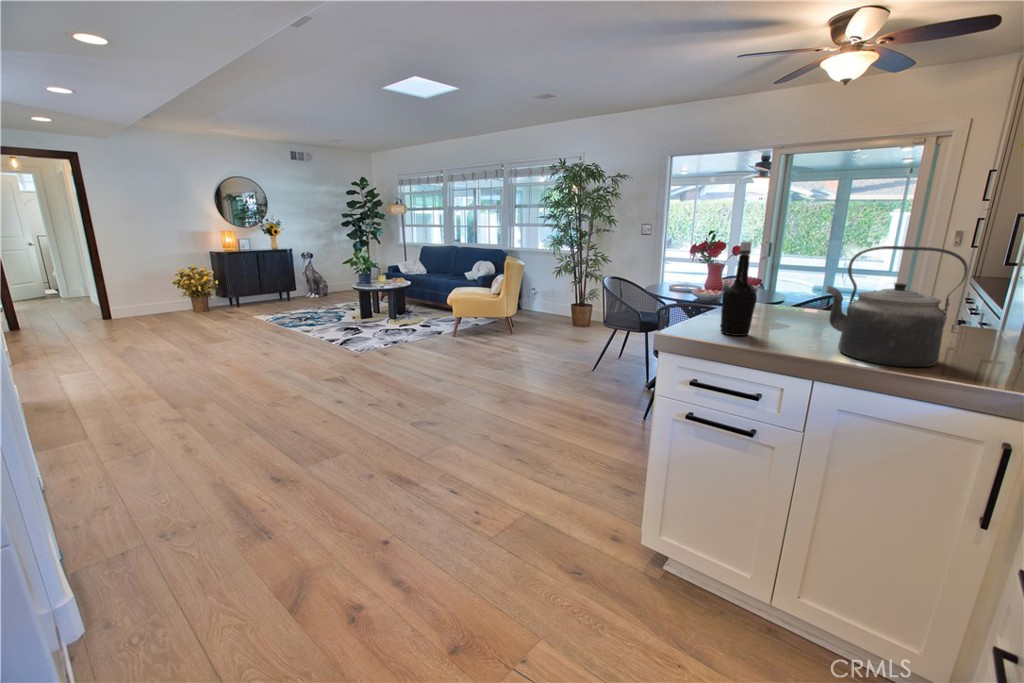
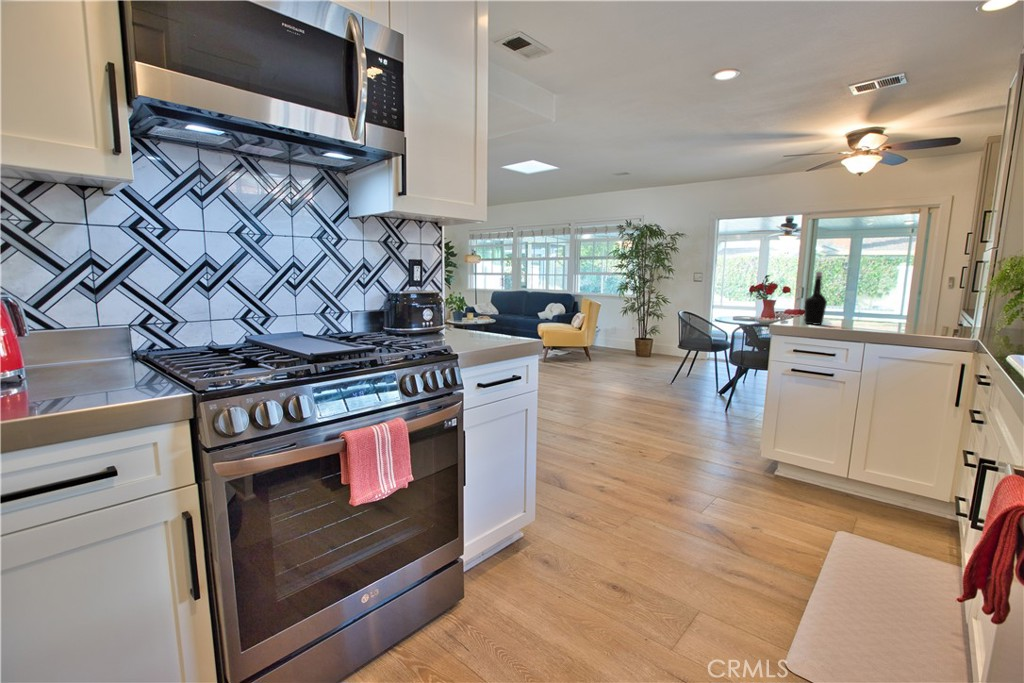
kettle: present [826,246,968,367] -> none [867,272,942,333]

